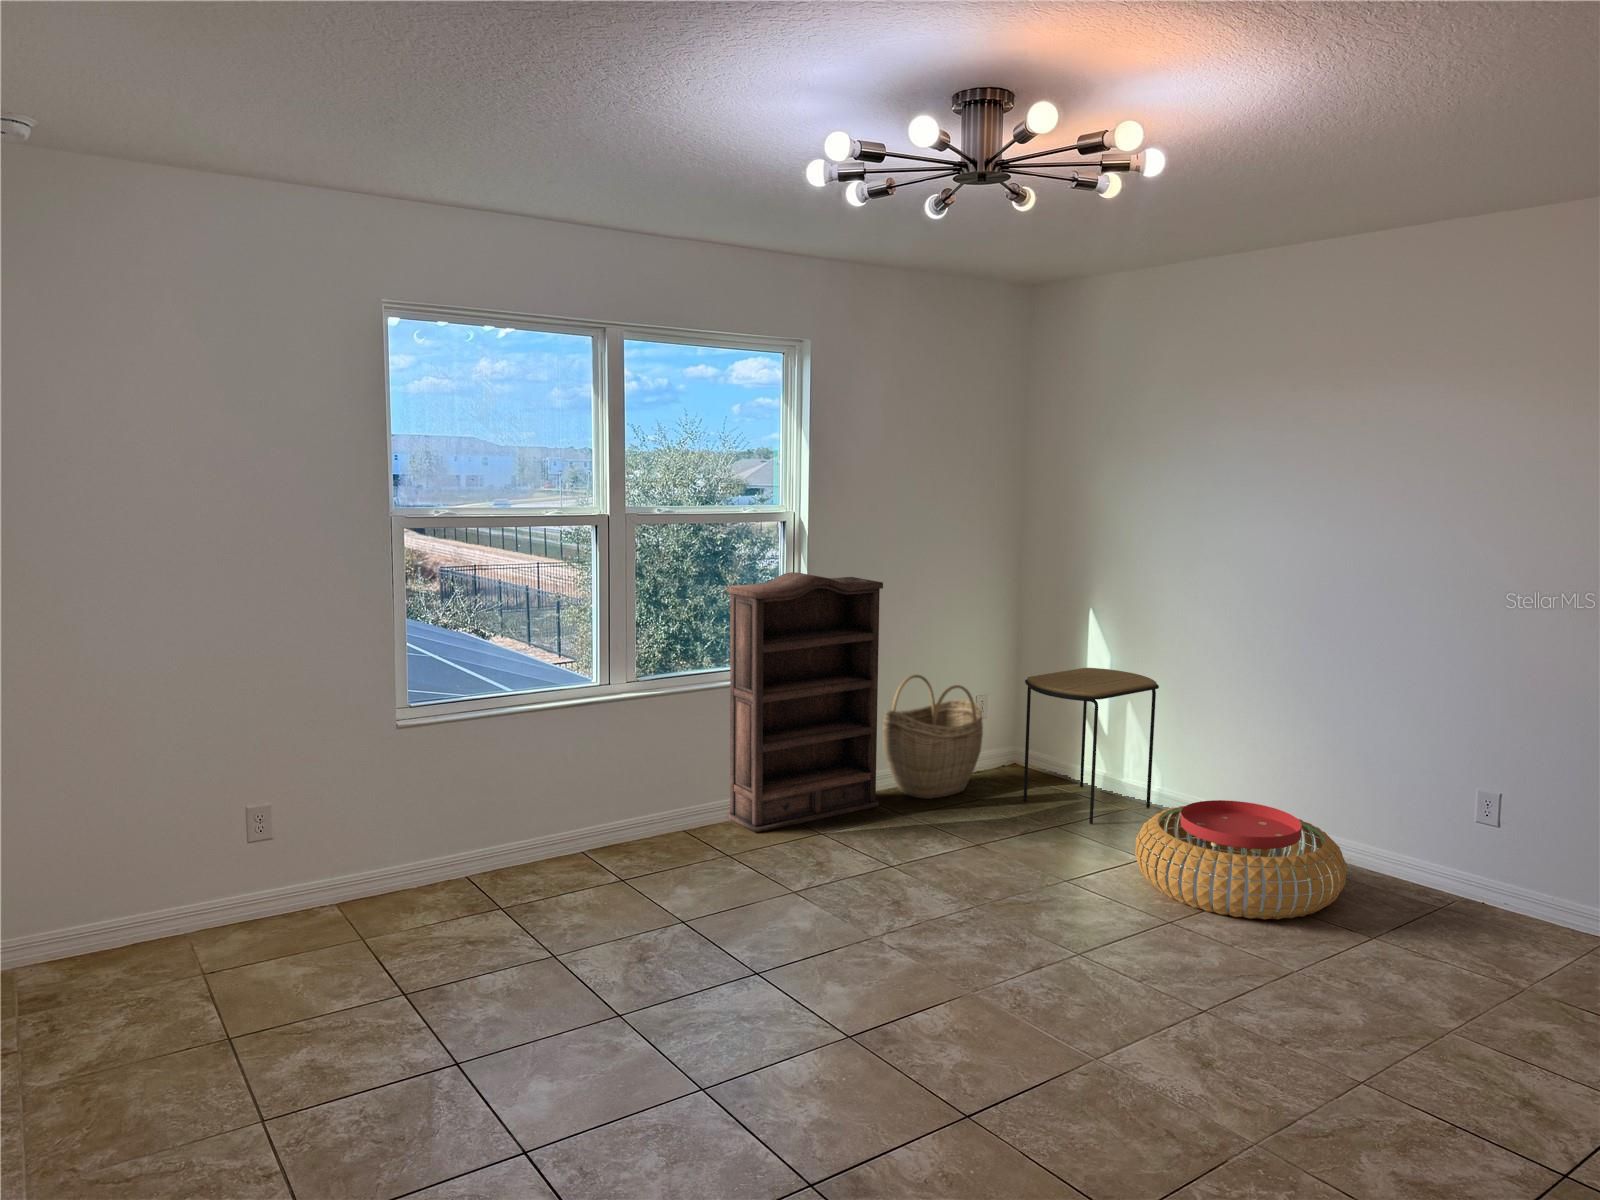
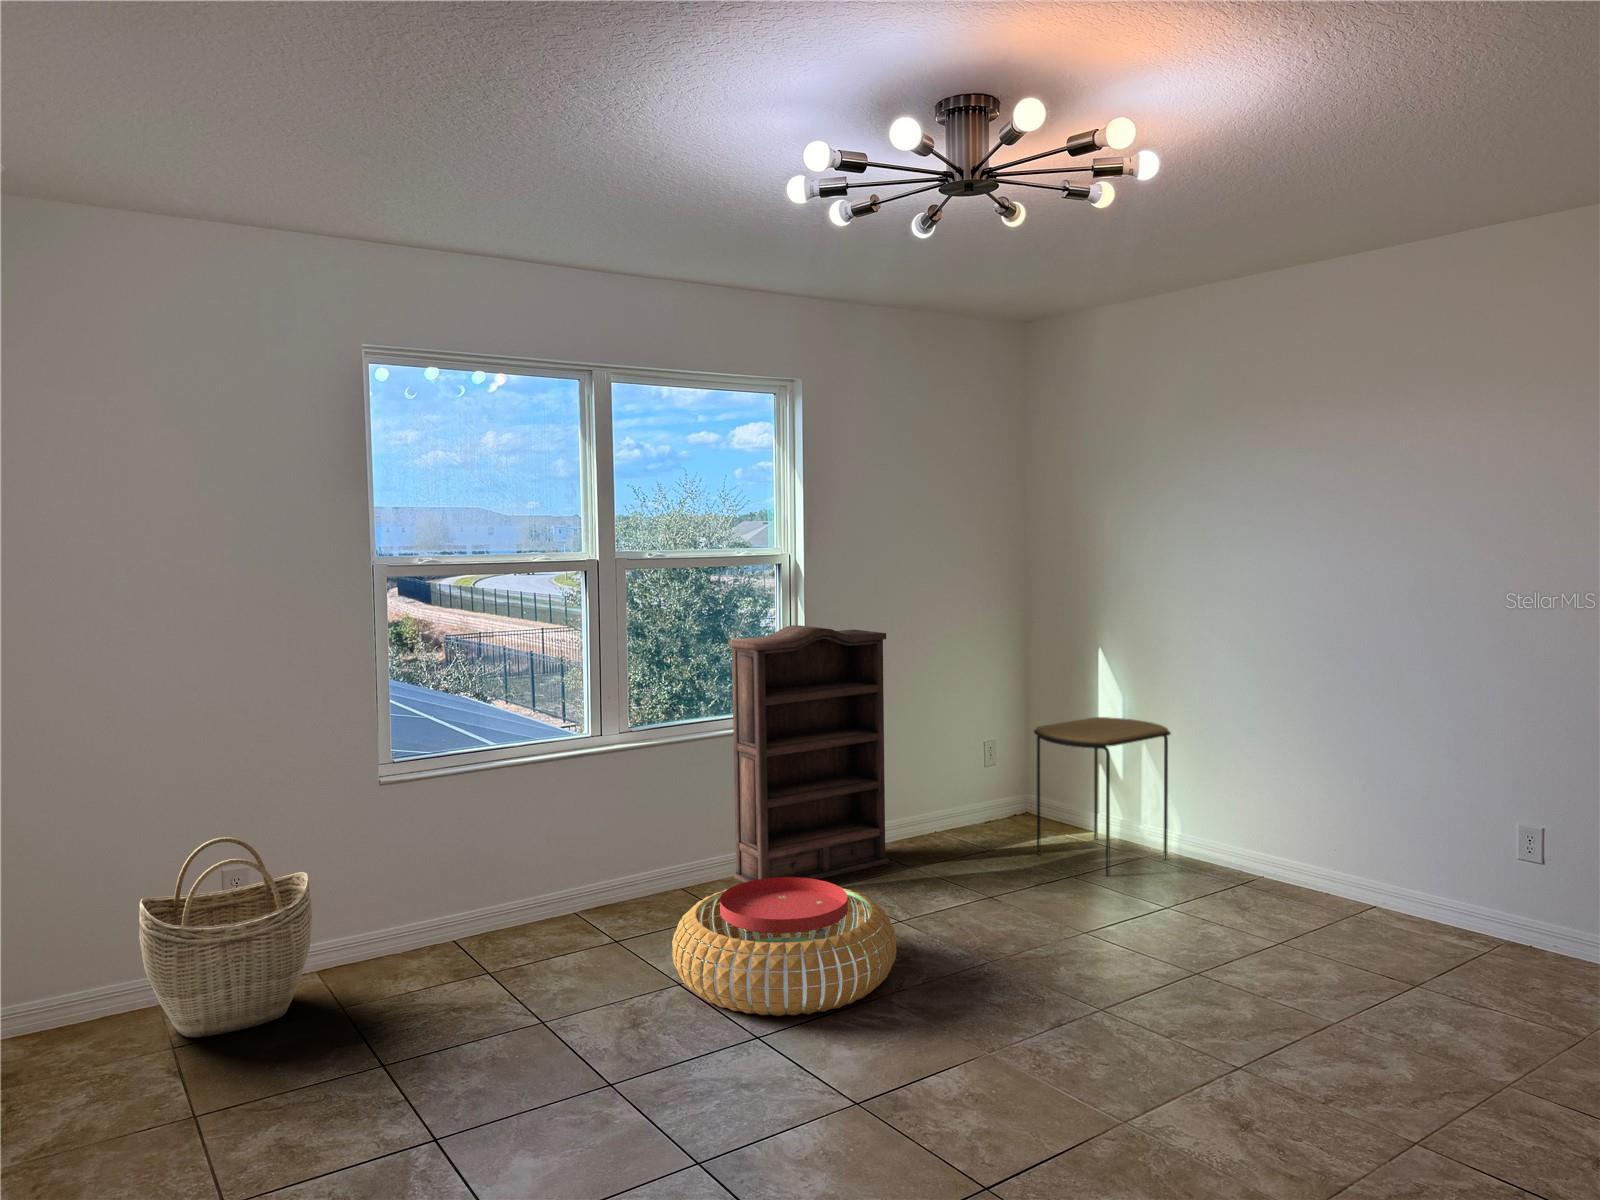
woven basket: present [883,675,983,799] -> present [139,837,312,1038]
pouf: present [1135,800,1347,919] -> present [672,877,897,1016]

